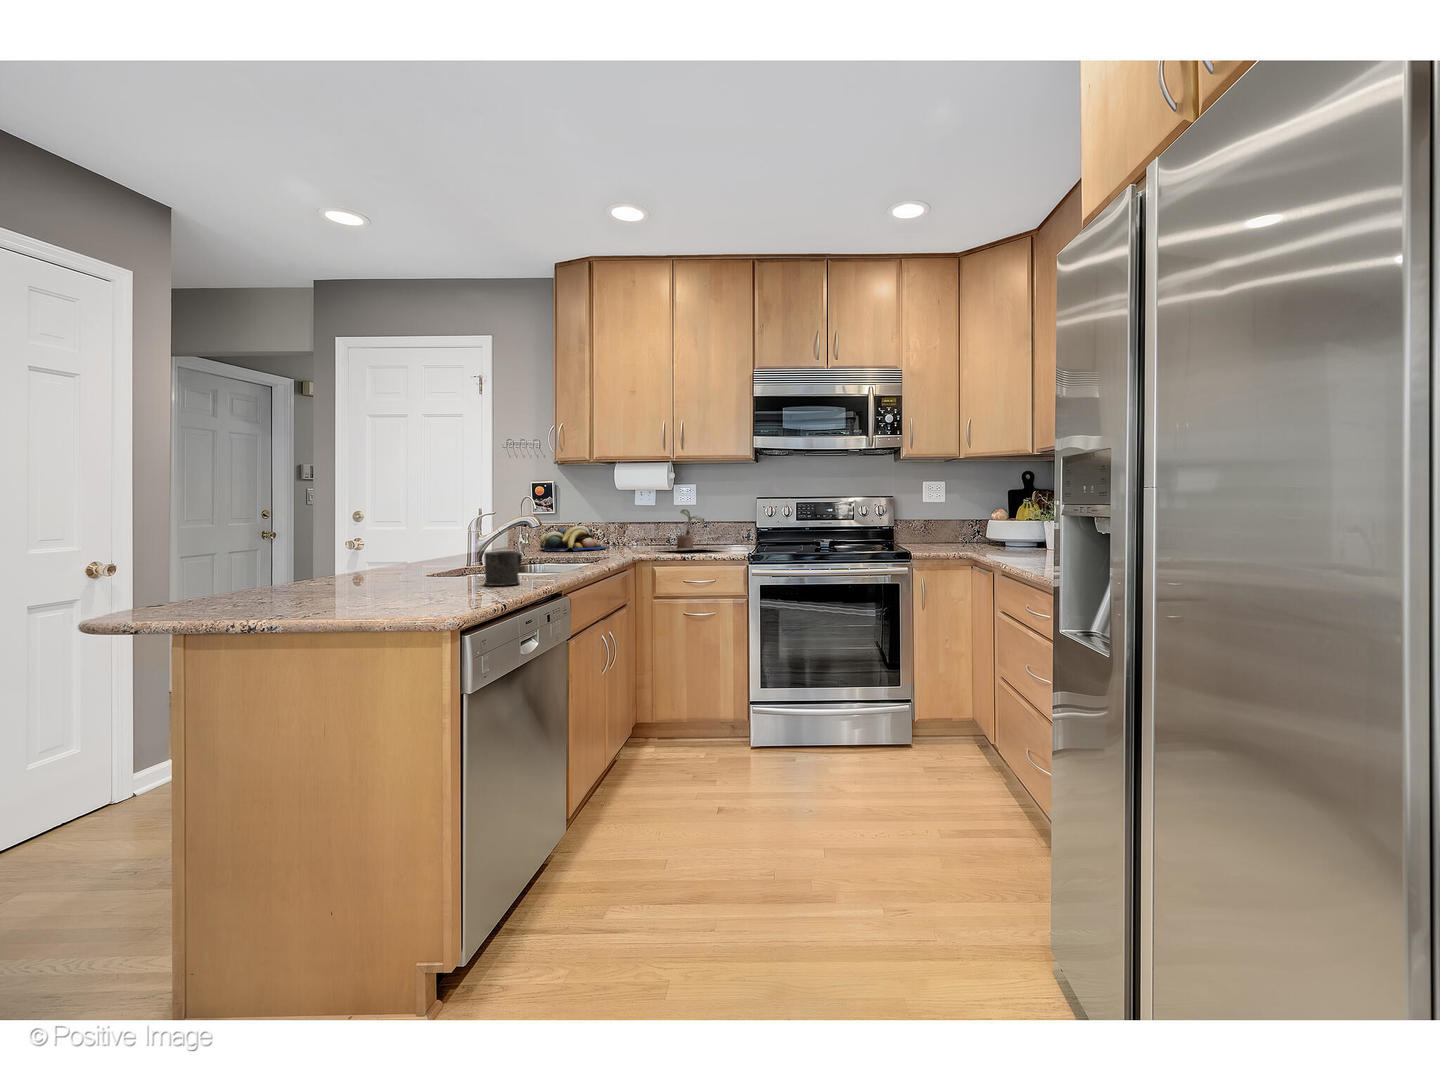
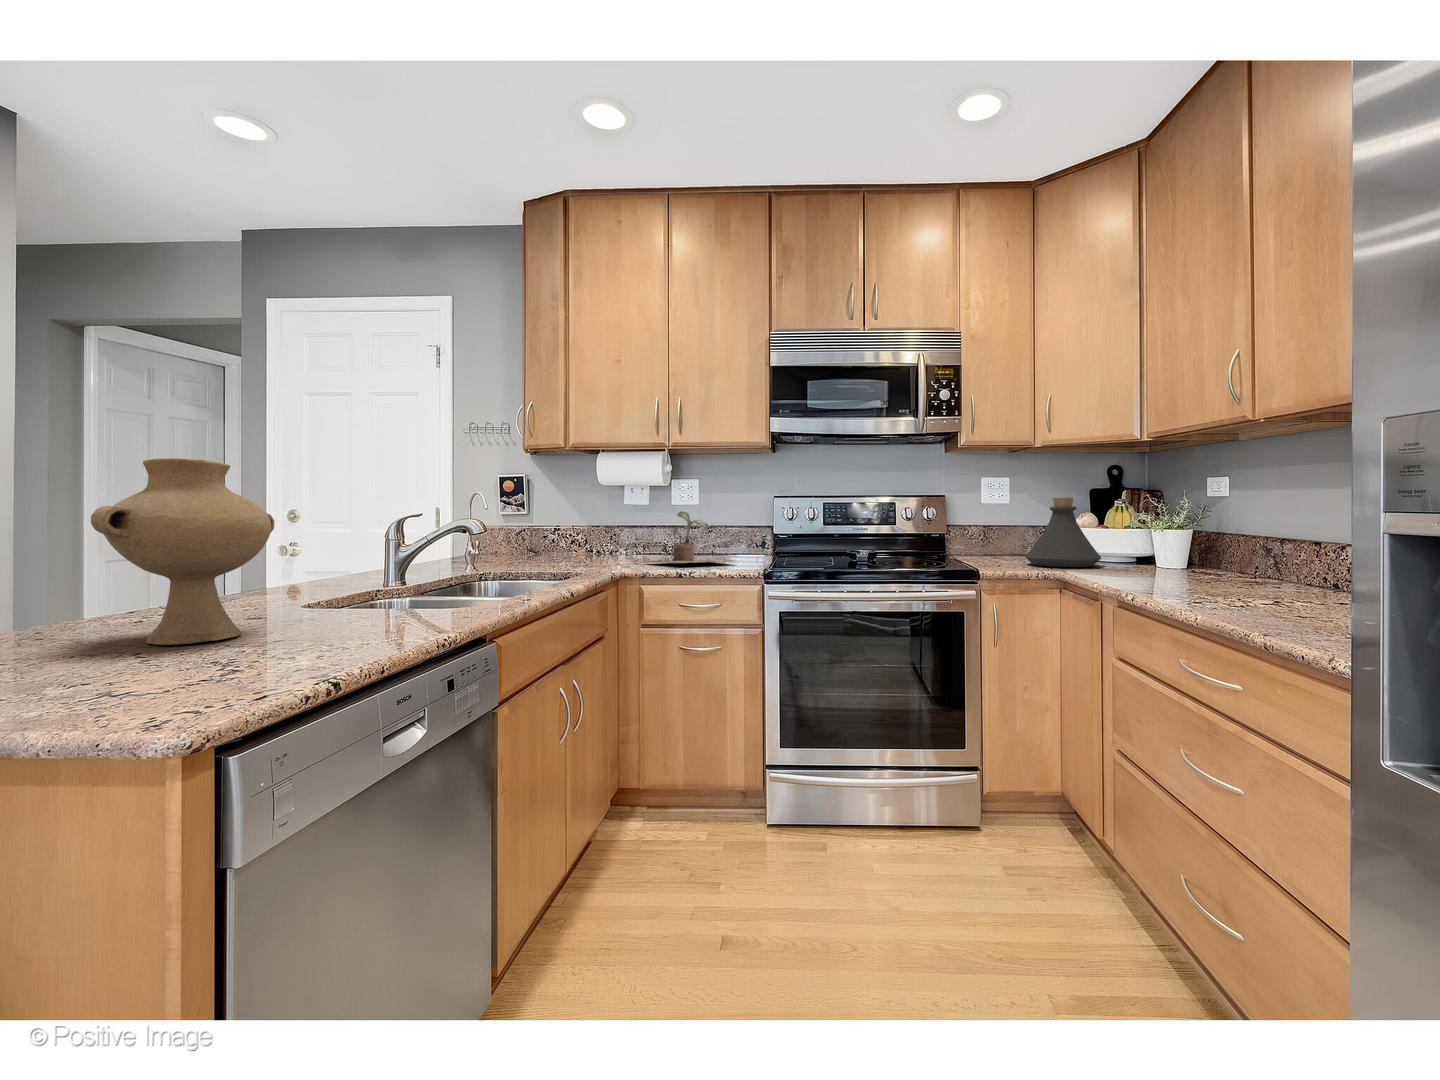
vase: none [338,473,434,590] -> present [91,459,274,645]
bottle: none [951,497,1008,551] -> present [1025,498,1101,567]
fruit bowl: present [540,525,606,551] -> none [505,531,588,563]
mug: present [484,551,522,586] -> none [350,579,416,634]

